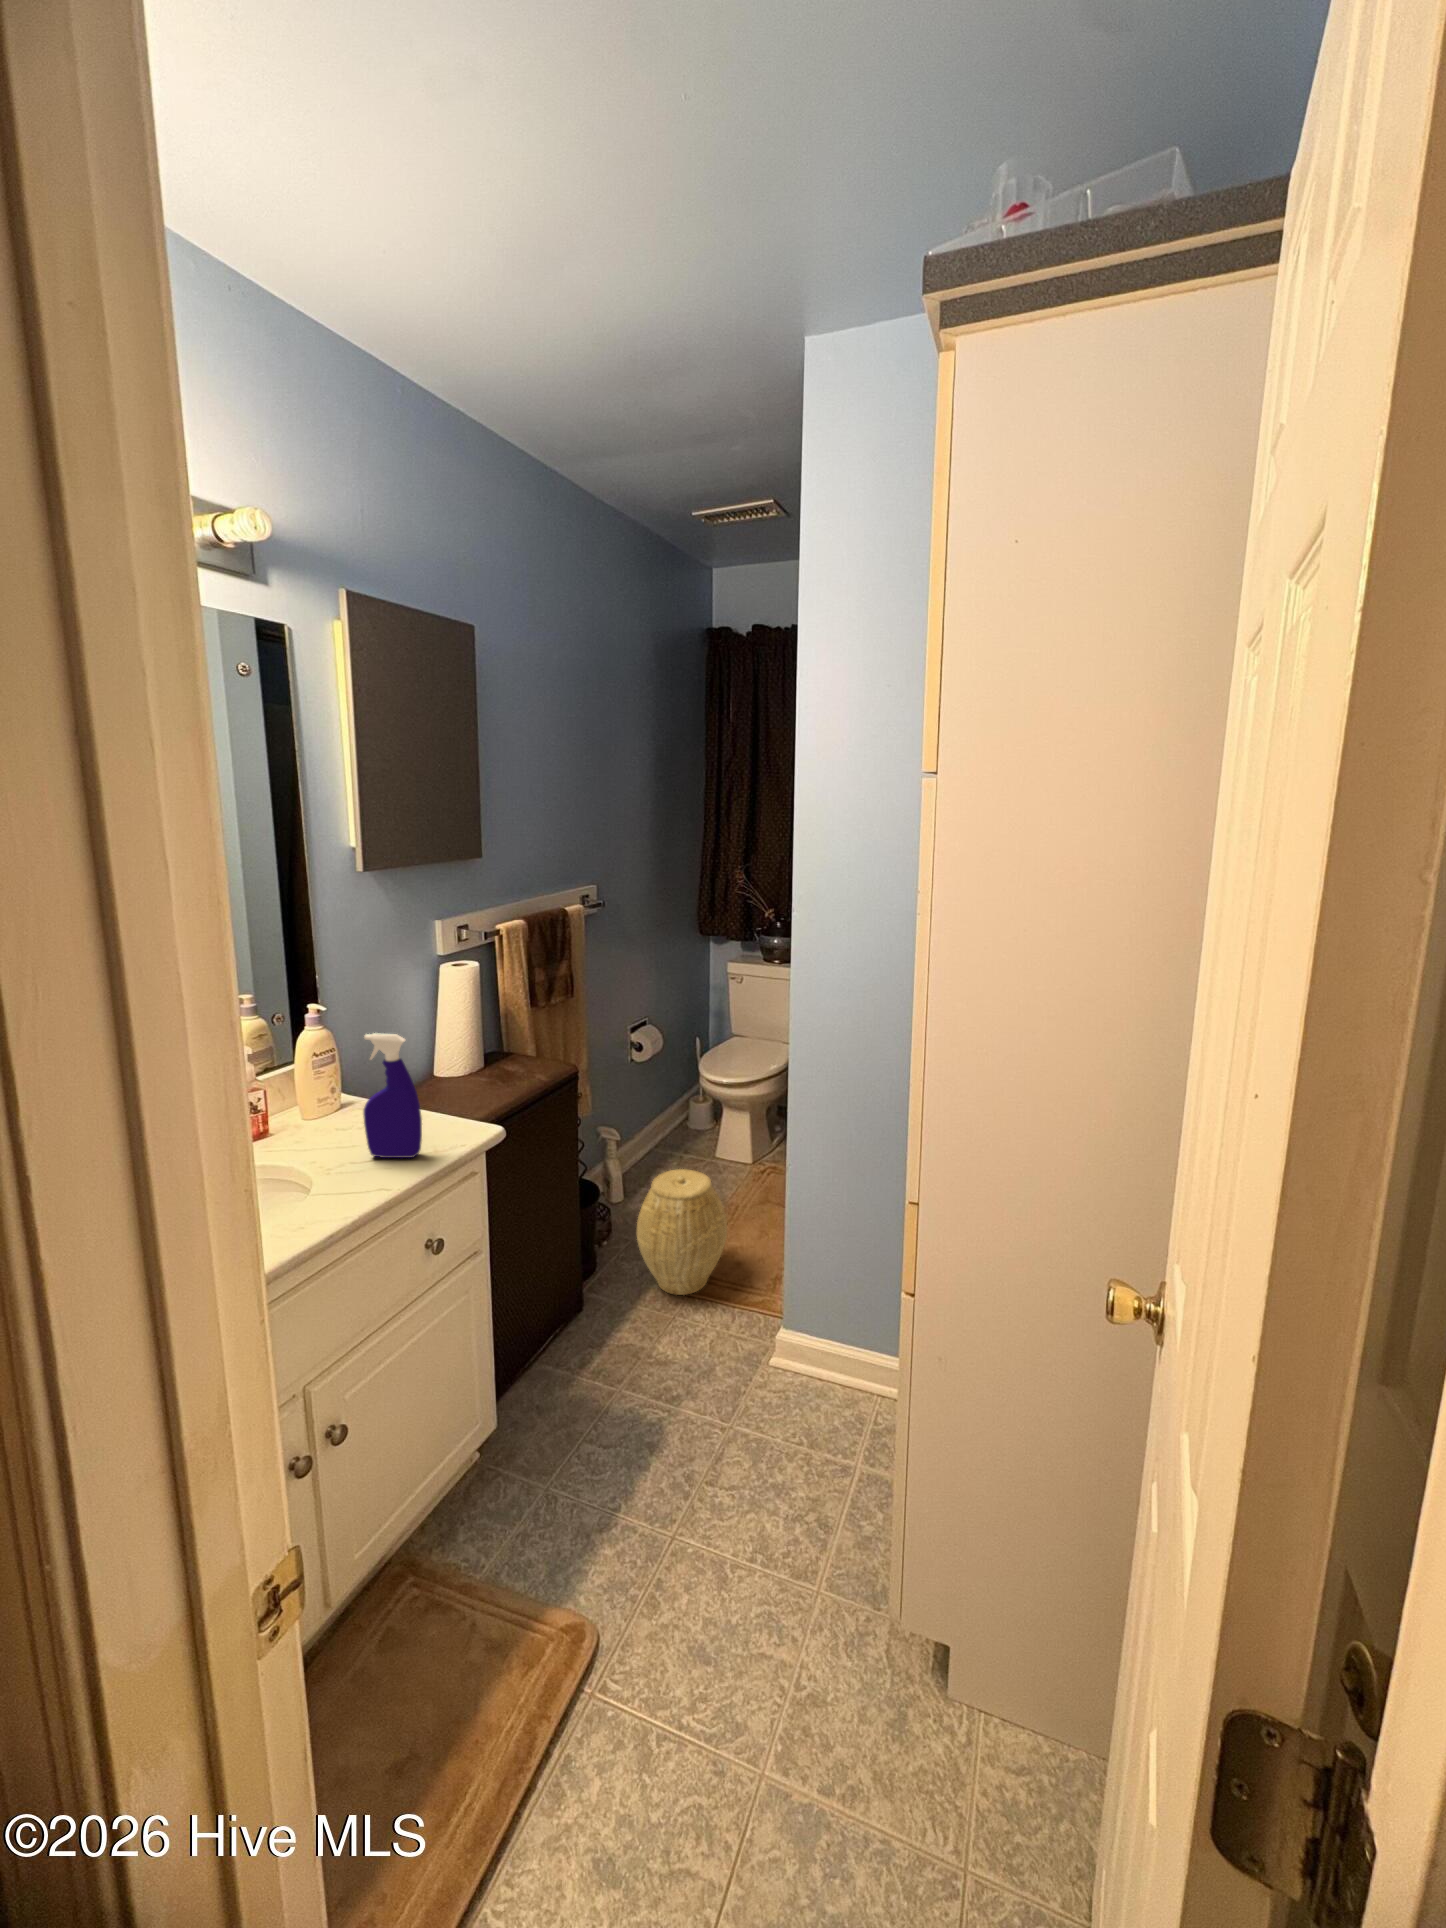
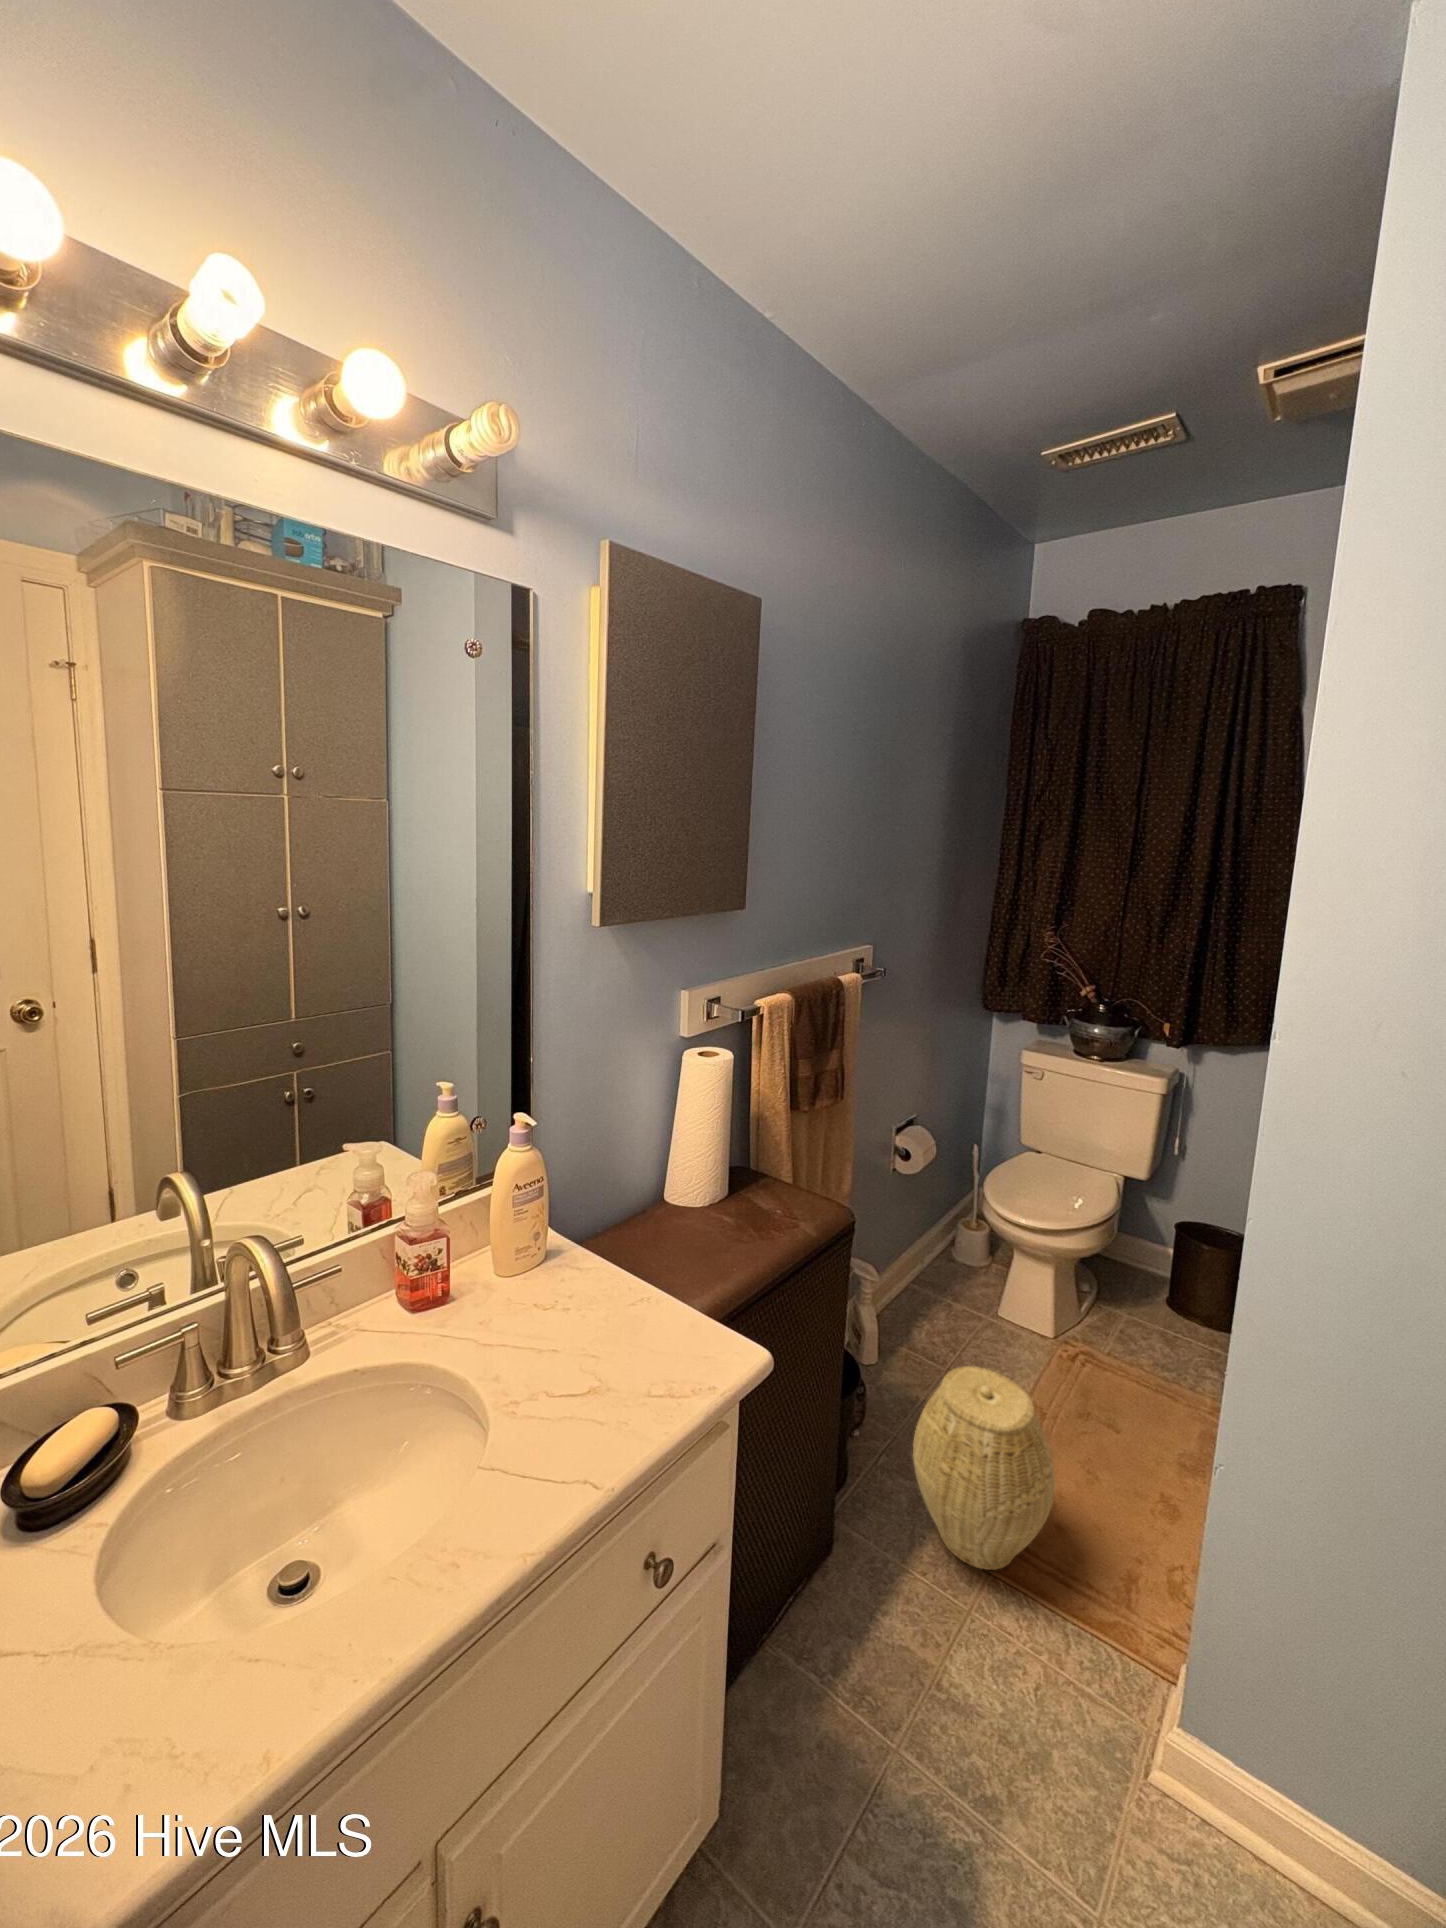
spray bottle: present [363,1033,422,1158] -> none [569,1203,653,1416]

